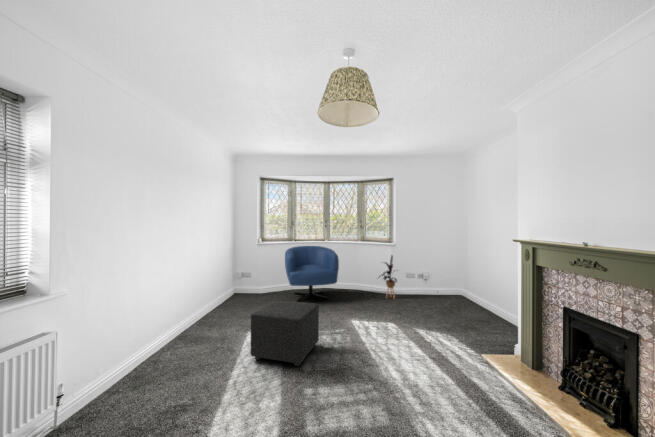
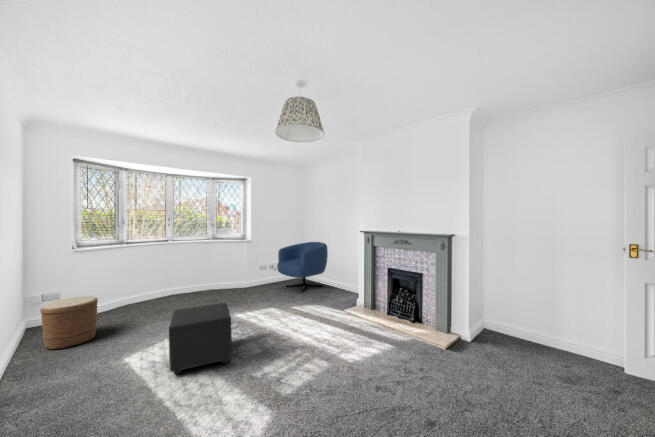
armchair: present [285,246,339,302] -> present [277,242,328,292]
house plant: present [382,256,397,296] -> none [239,251,258,291]
woven basket: none [218,275,252,311] -> present [40,296,98,349]

